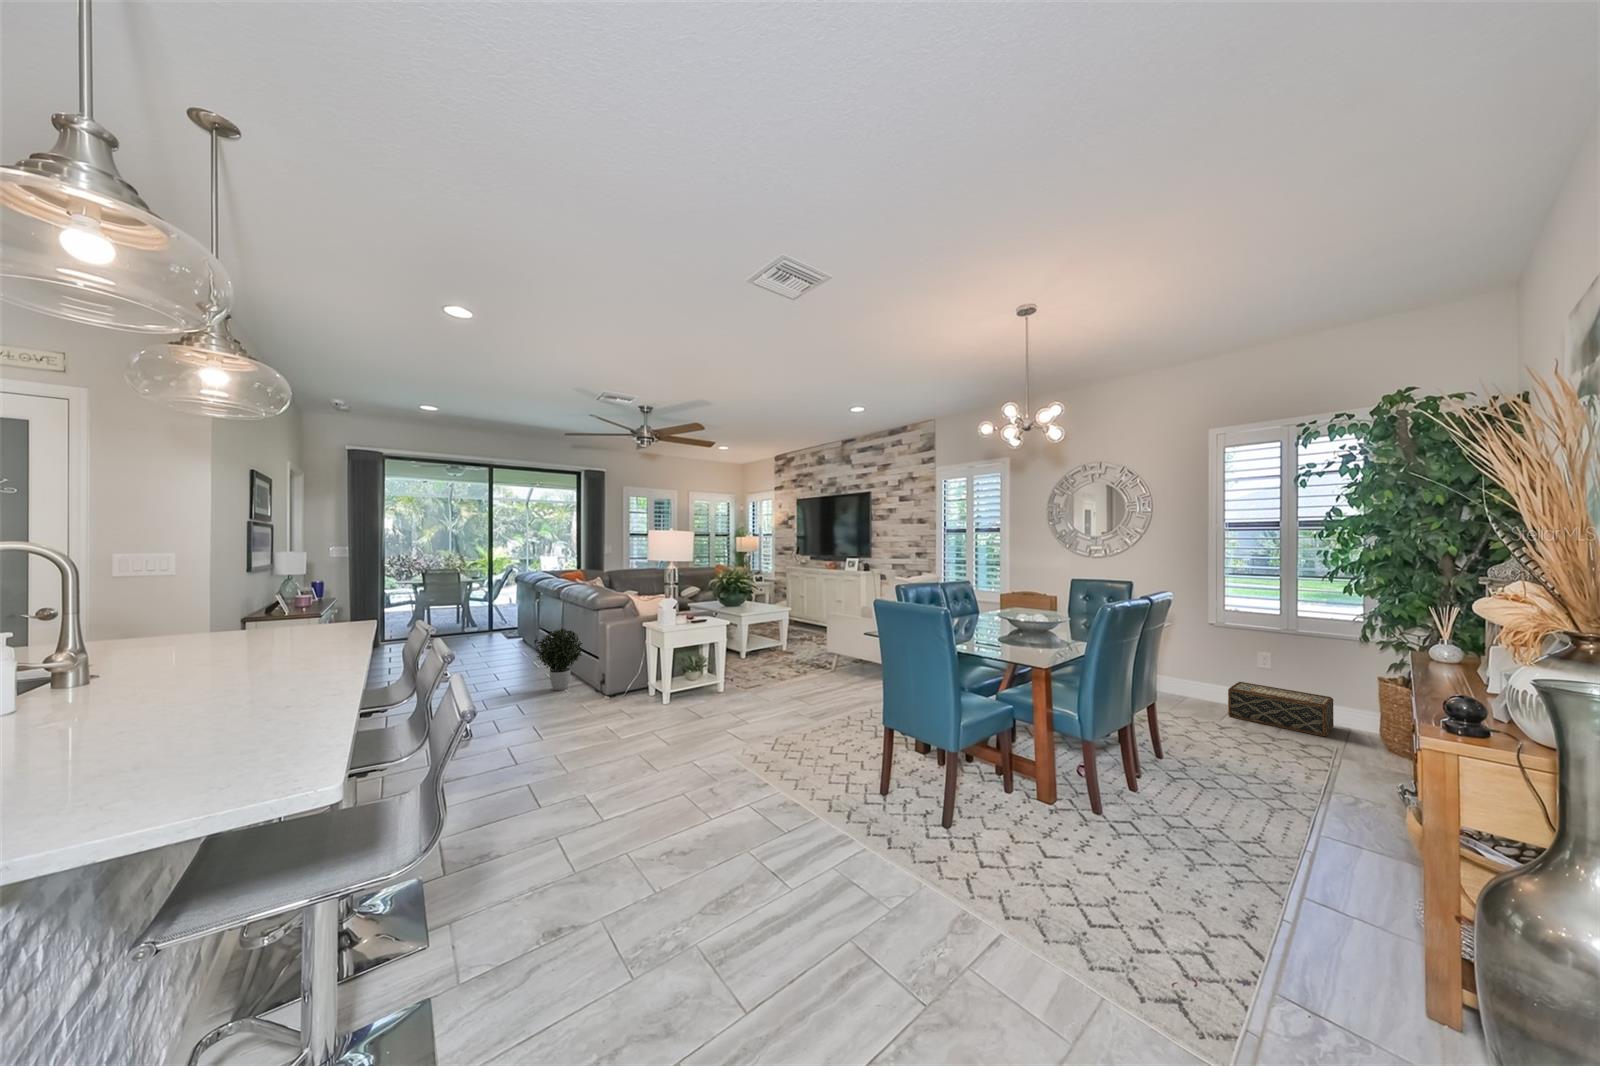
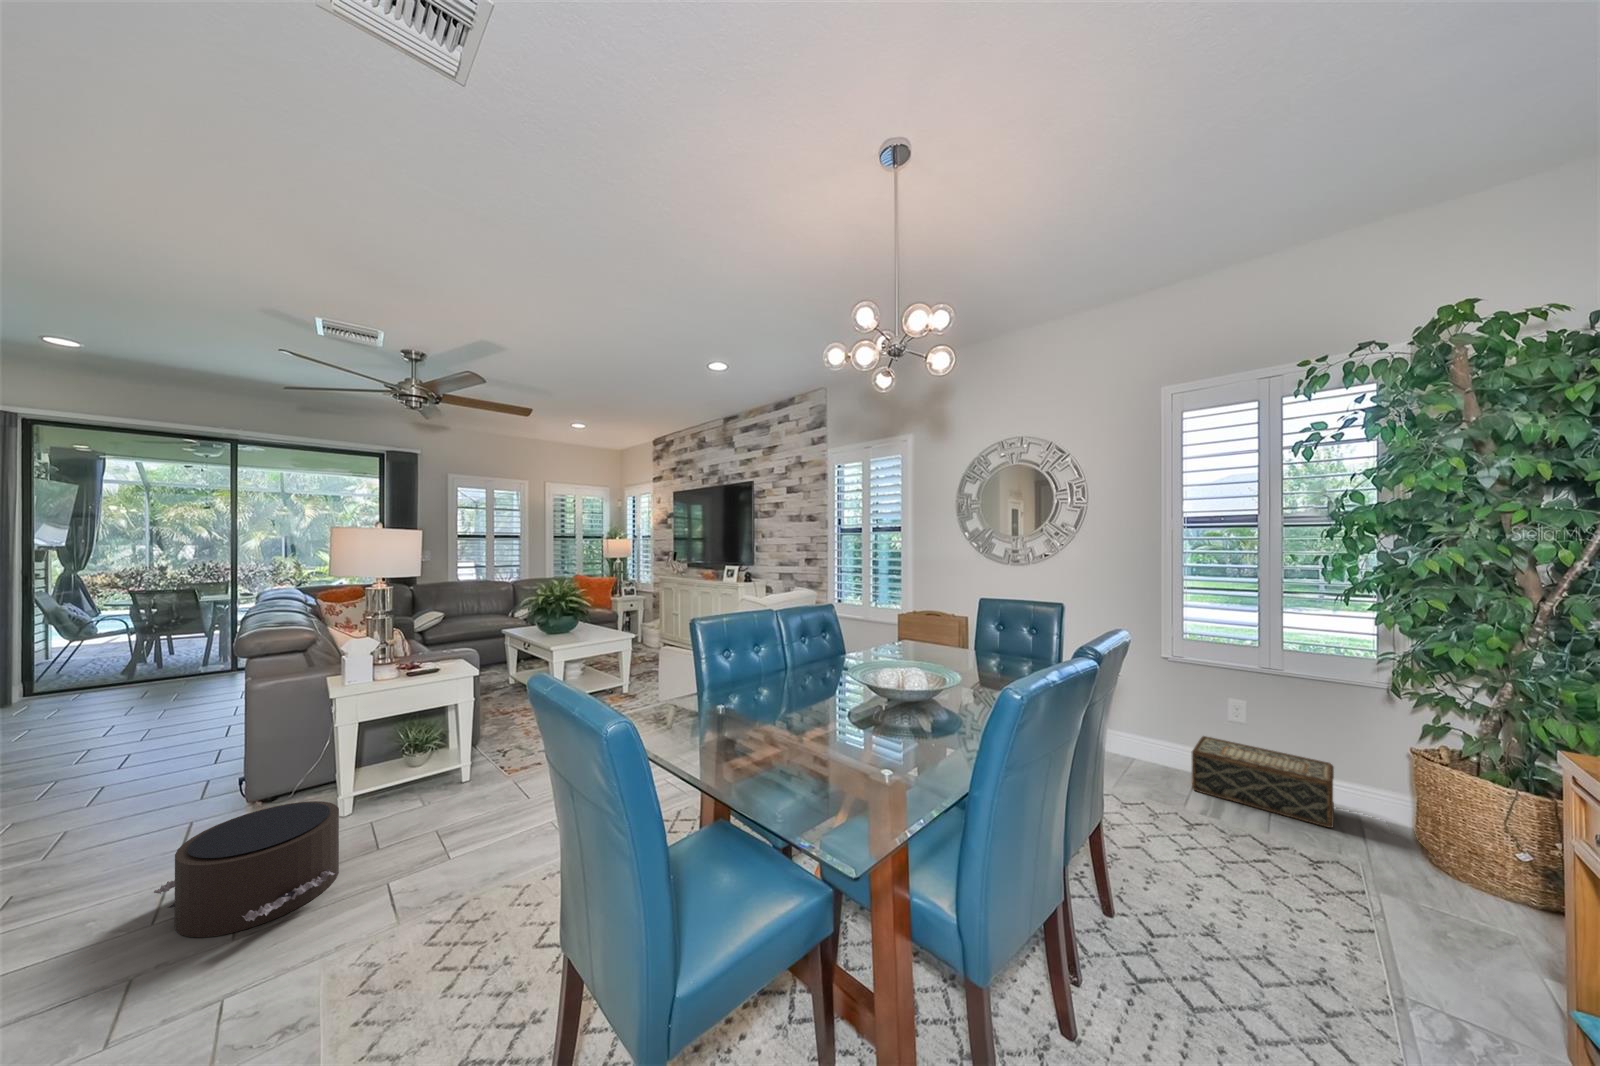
potted plant: present [537,628,582,691] -> none [156,682,257,784]
pouf: none [609,690,697,747] -> present [154,801,339,938]

